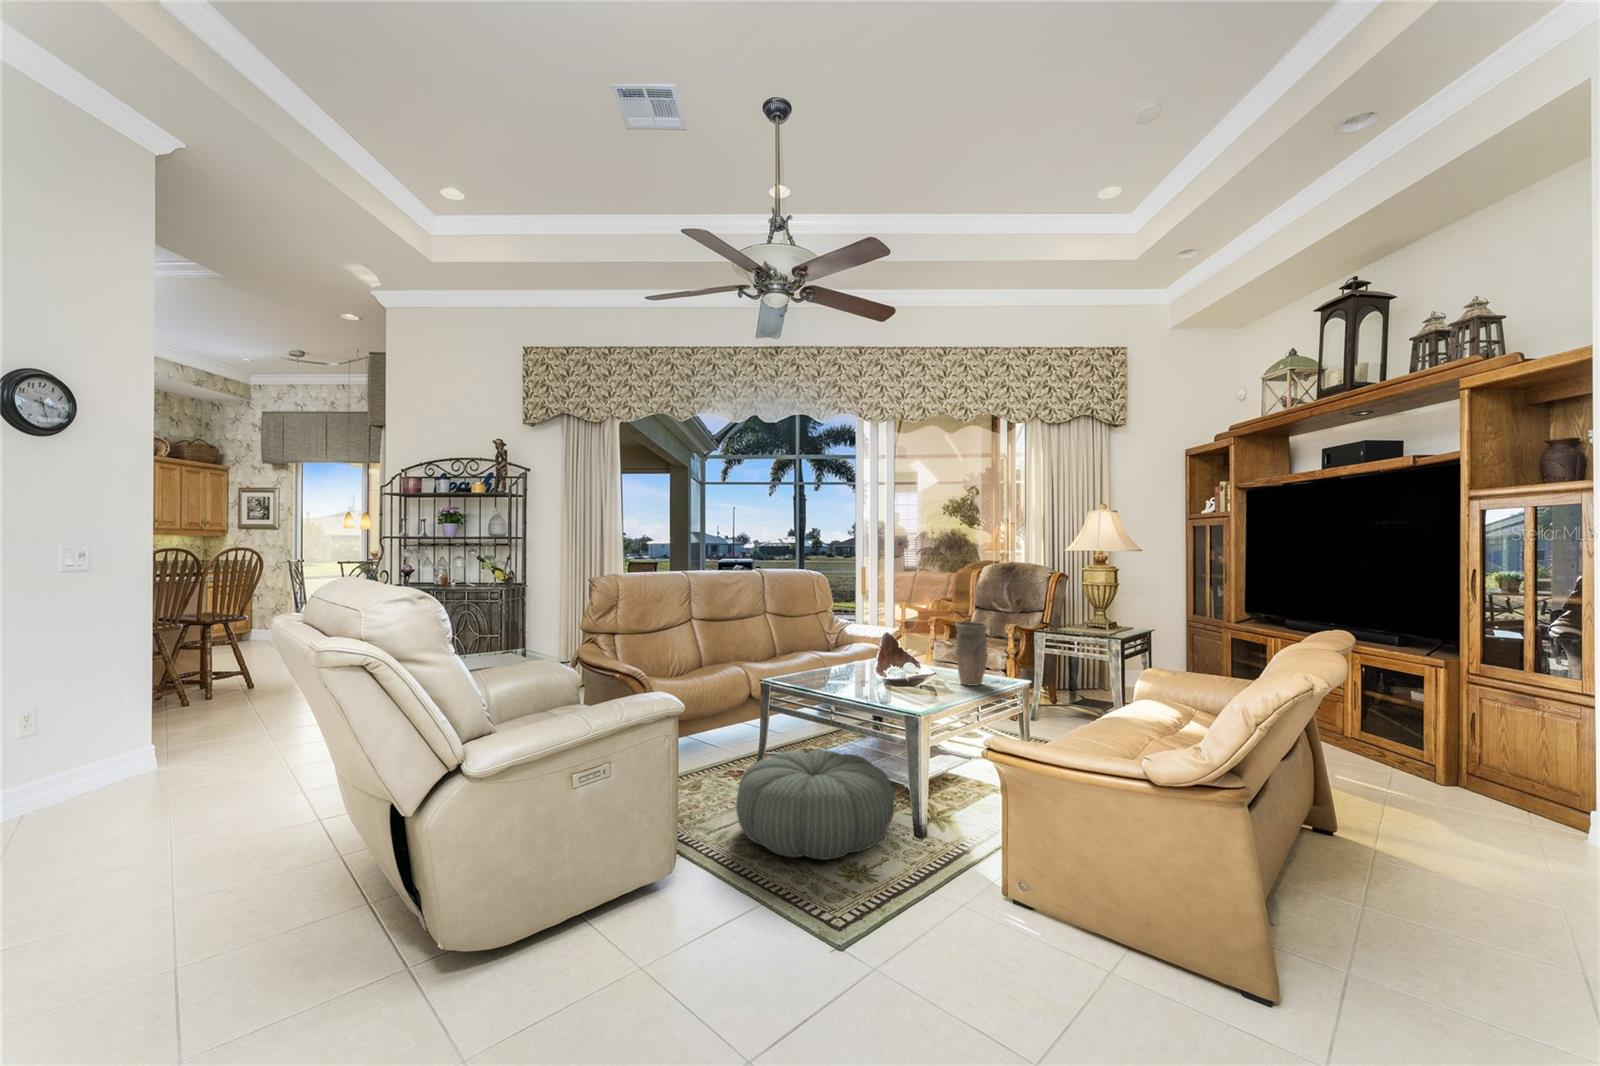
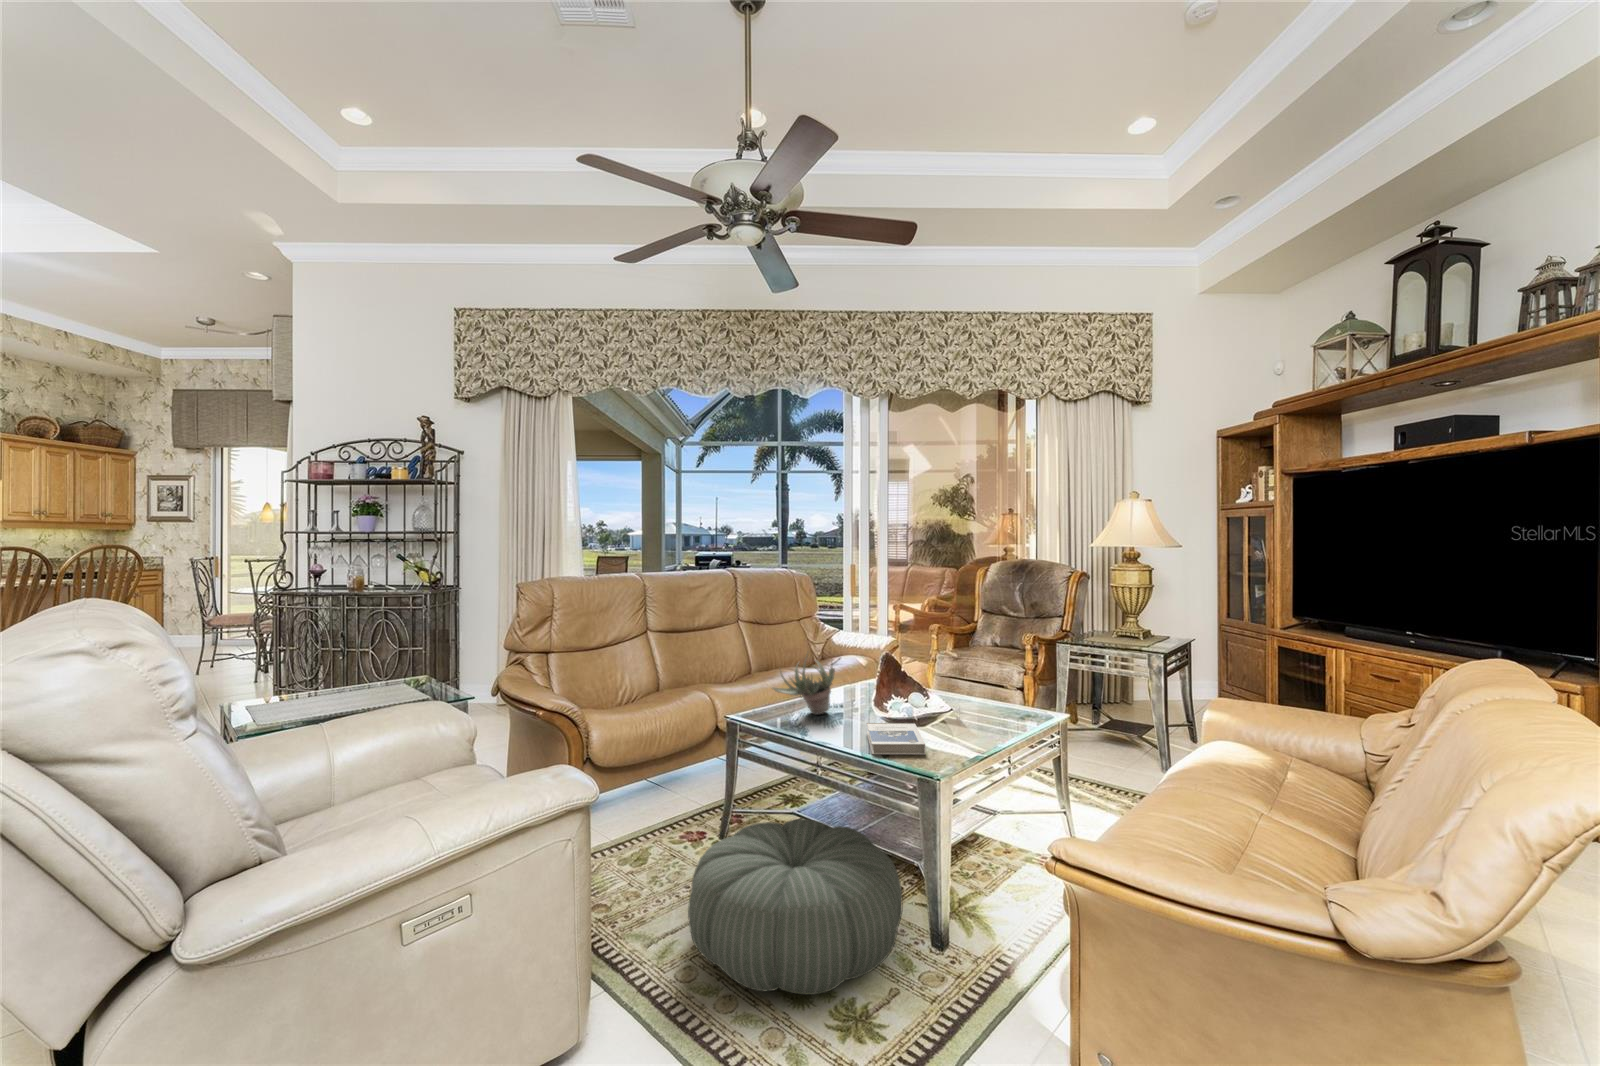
vase: present [955,621,988,686] -> none [972,643,1014,726]
succulent plant: none [796,627,846,678] -> present [772,659,835,715]
hardback book: none [871,681,914,701] -> present [867,723,925,755]

